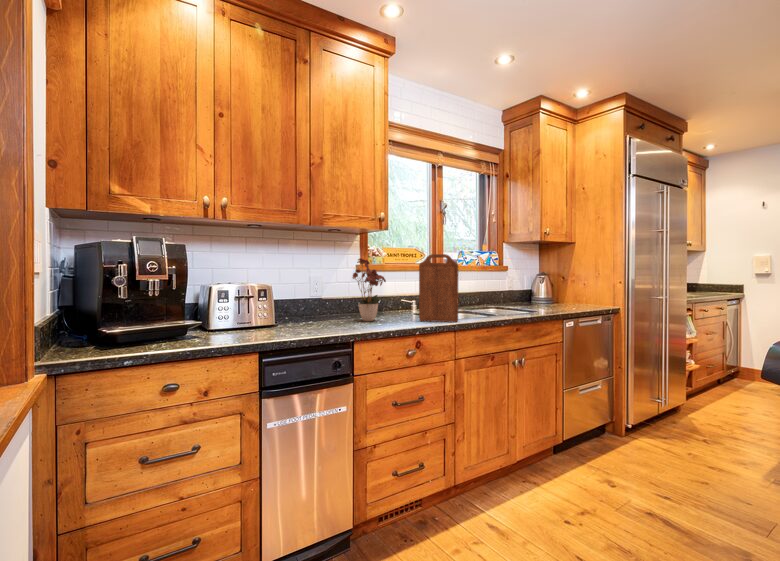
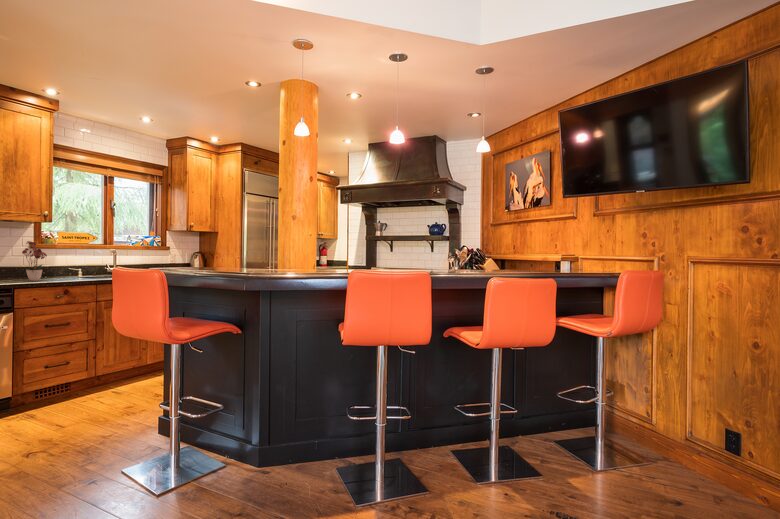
cutting board: present [419,254,458,322] -> none [73,240,100,280]

